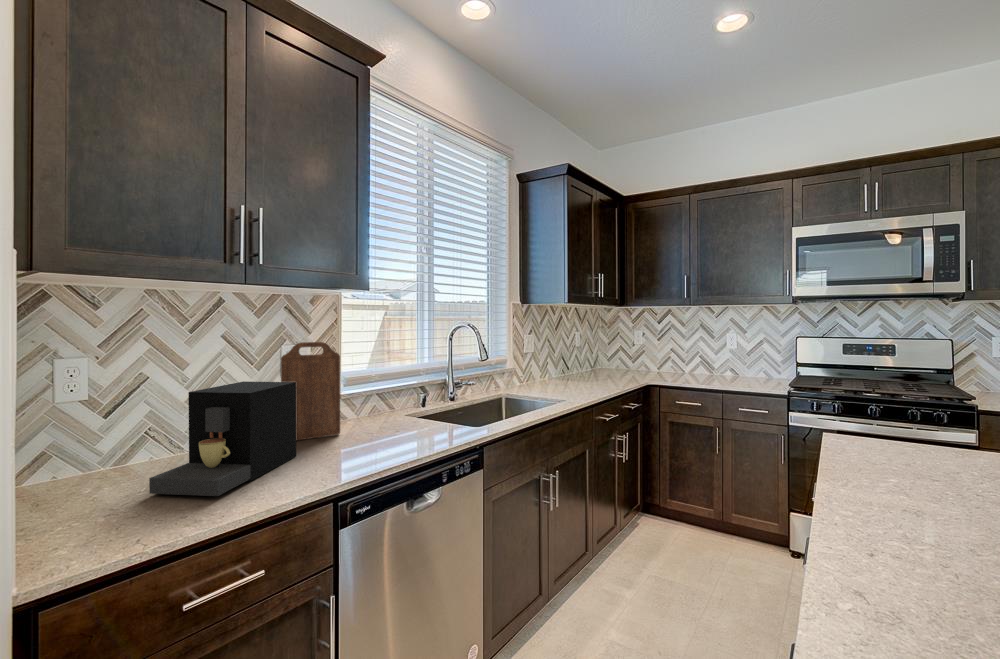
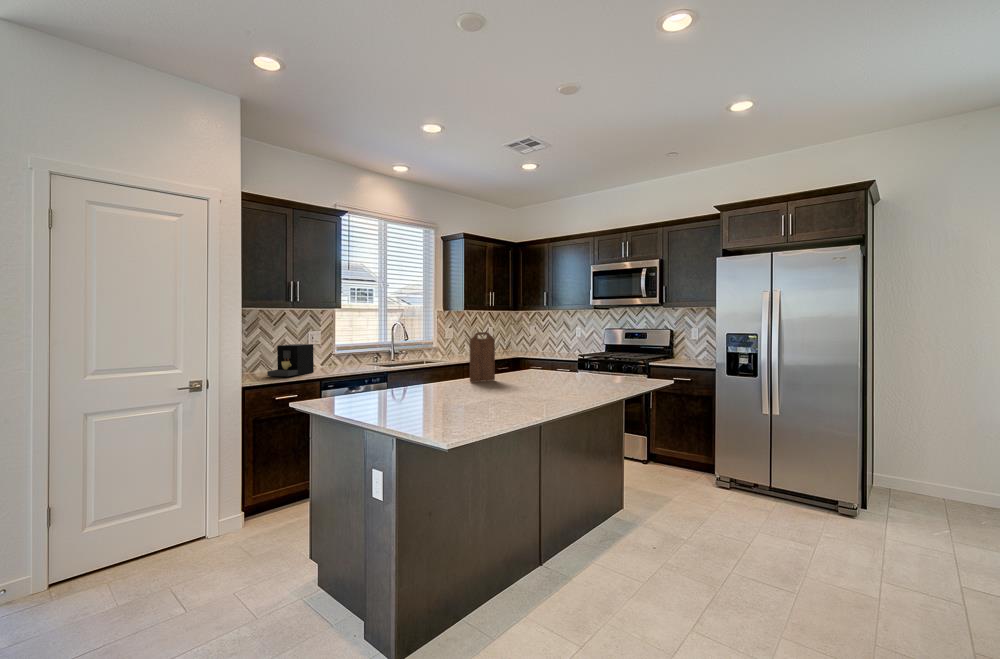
cutting board: present [281,342,340,440] -> present [470,332,495,382]

